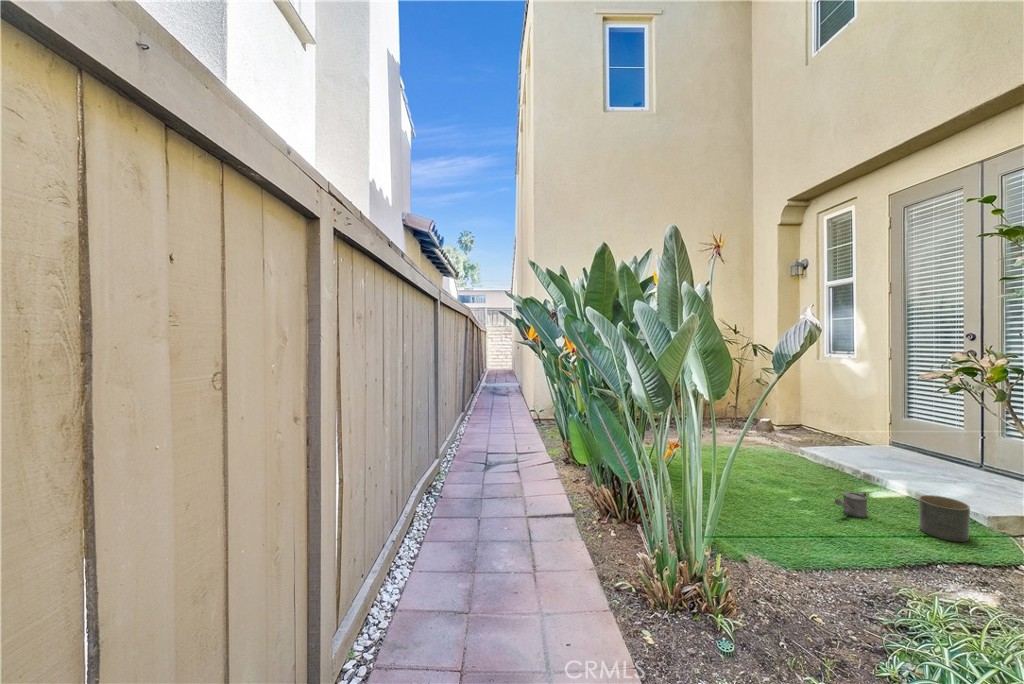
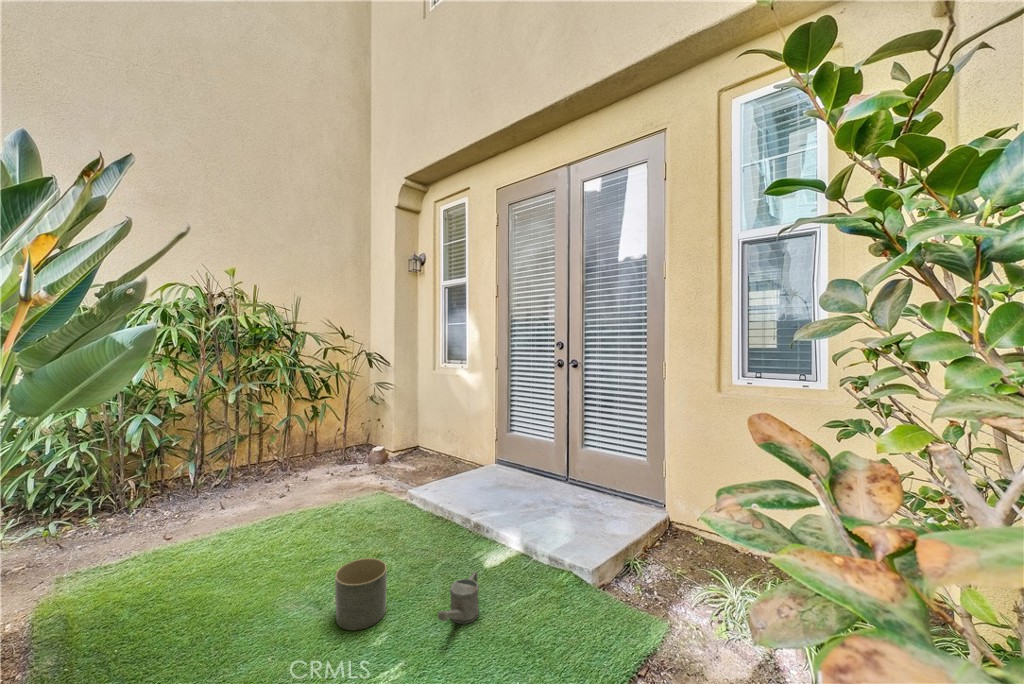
planter: present [919,495,970,542] -> present [335,558,387,630]

